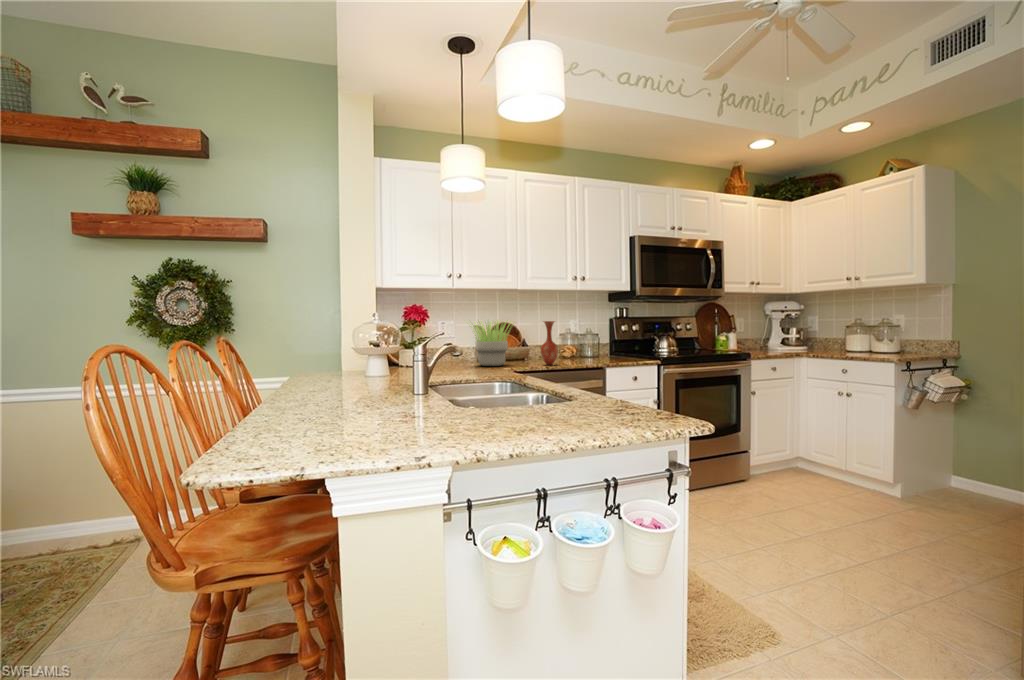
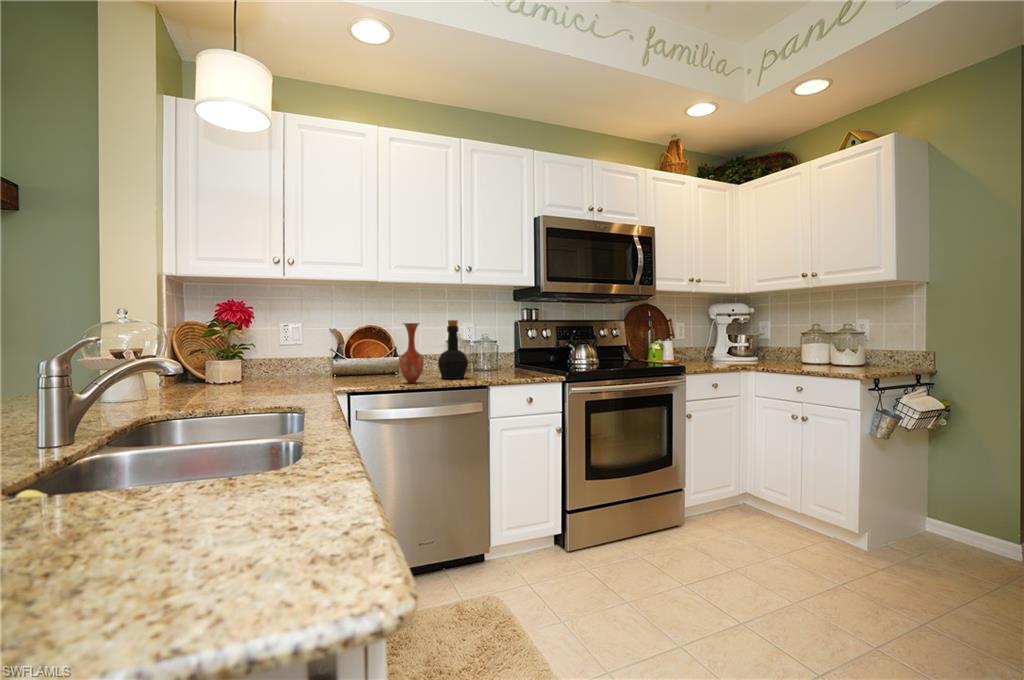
bottle: none [562,318,585,363] -> present [438,320,468,379]
potted plant: present [473,321,511,366] -> none [289,319,369,385]

